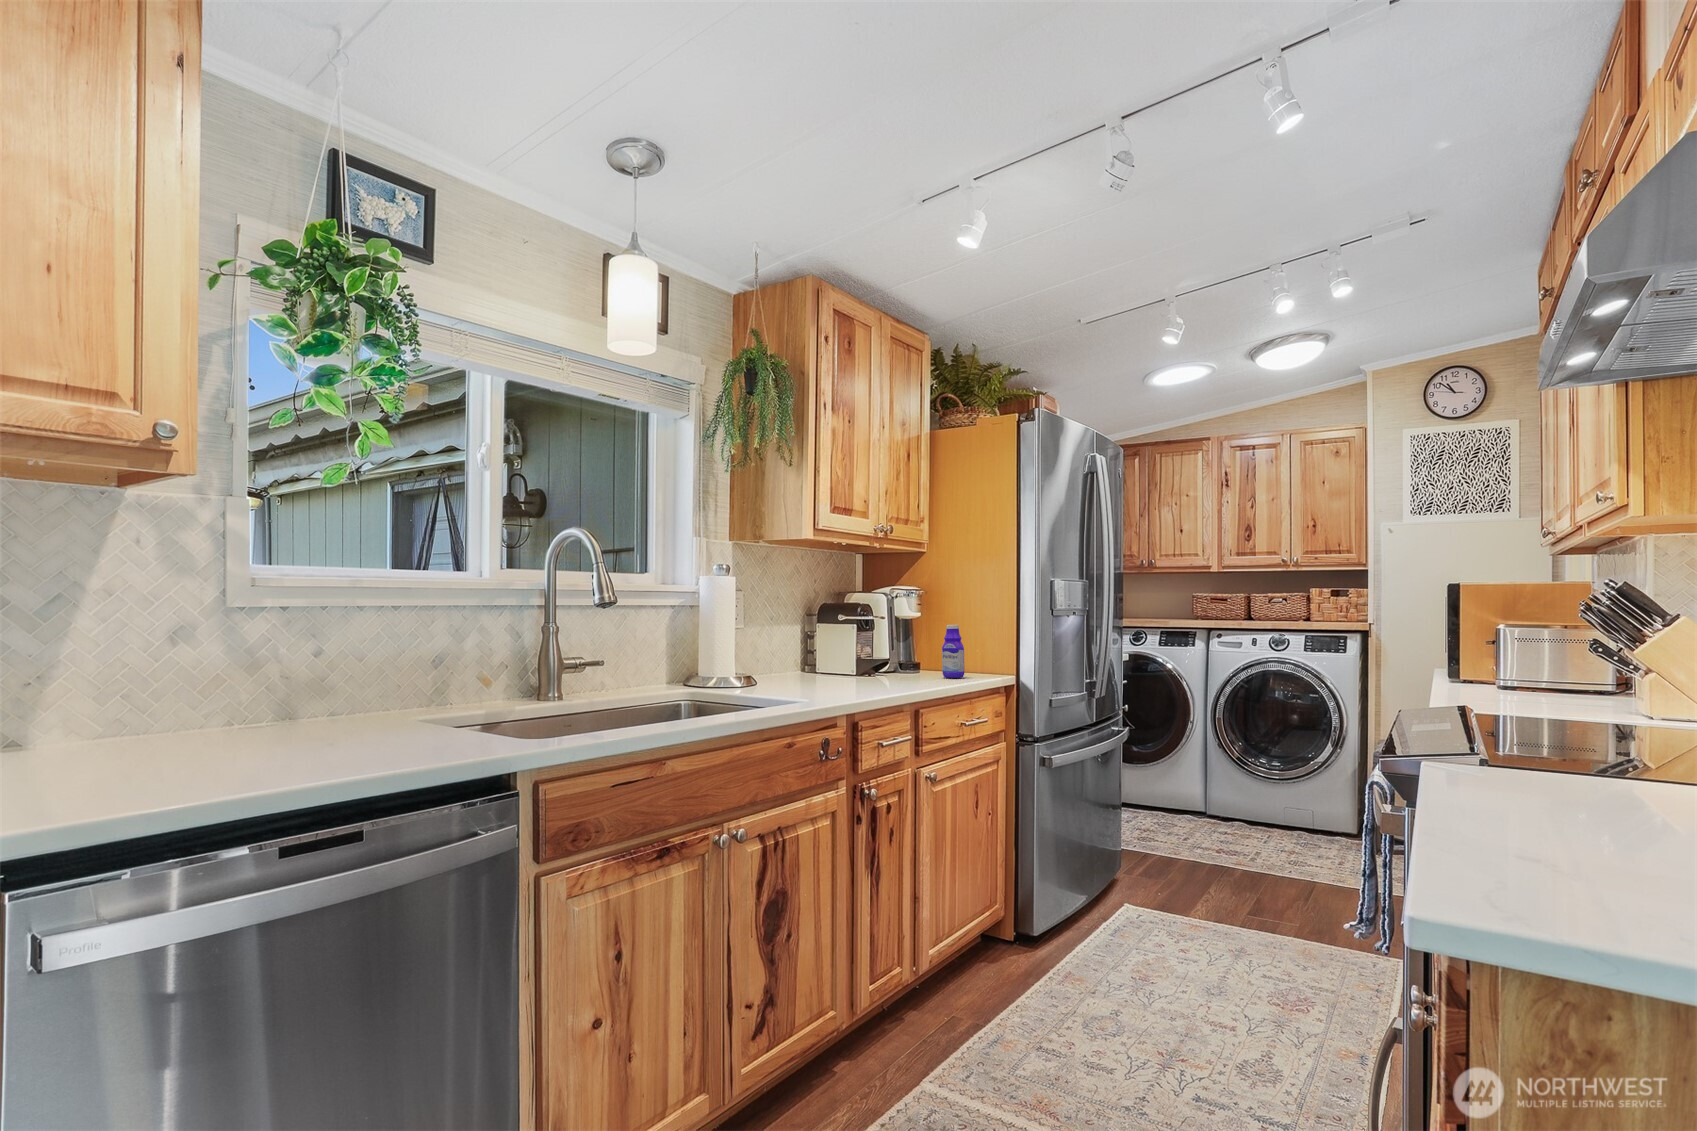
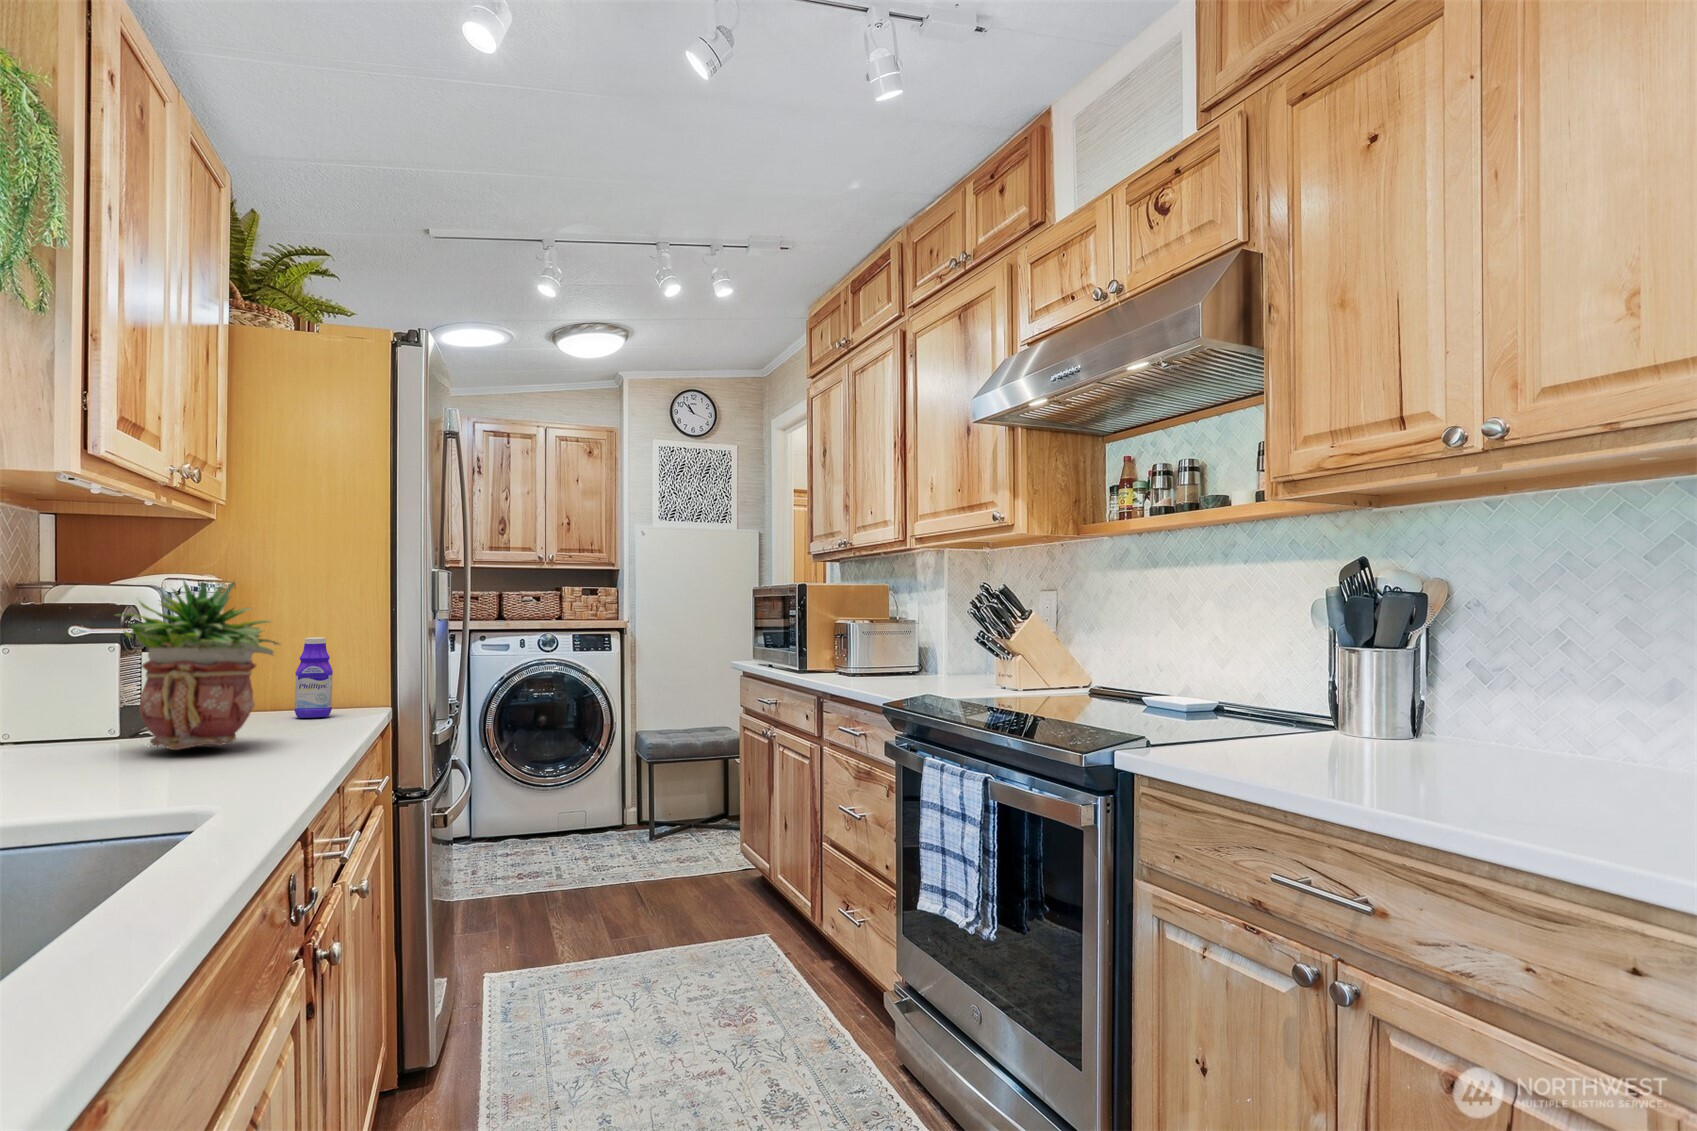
potted plant: none [817,587,900,685] -> present [116,581,279,750]

